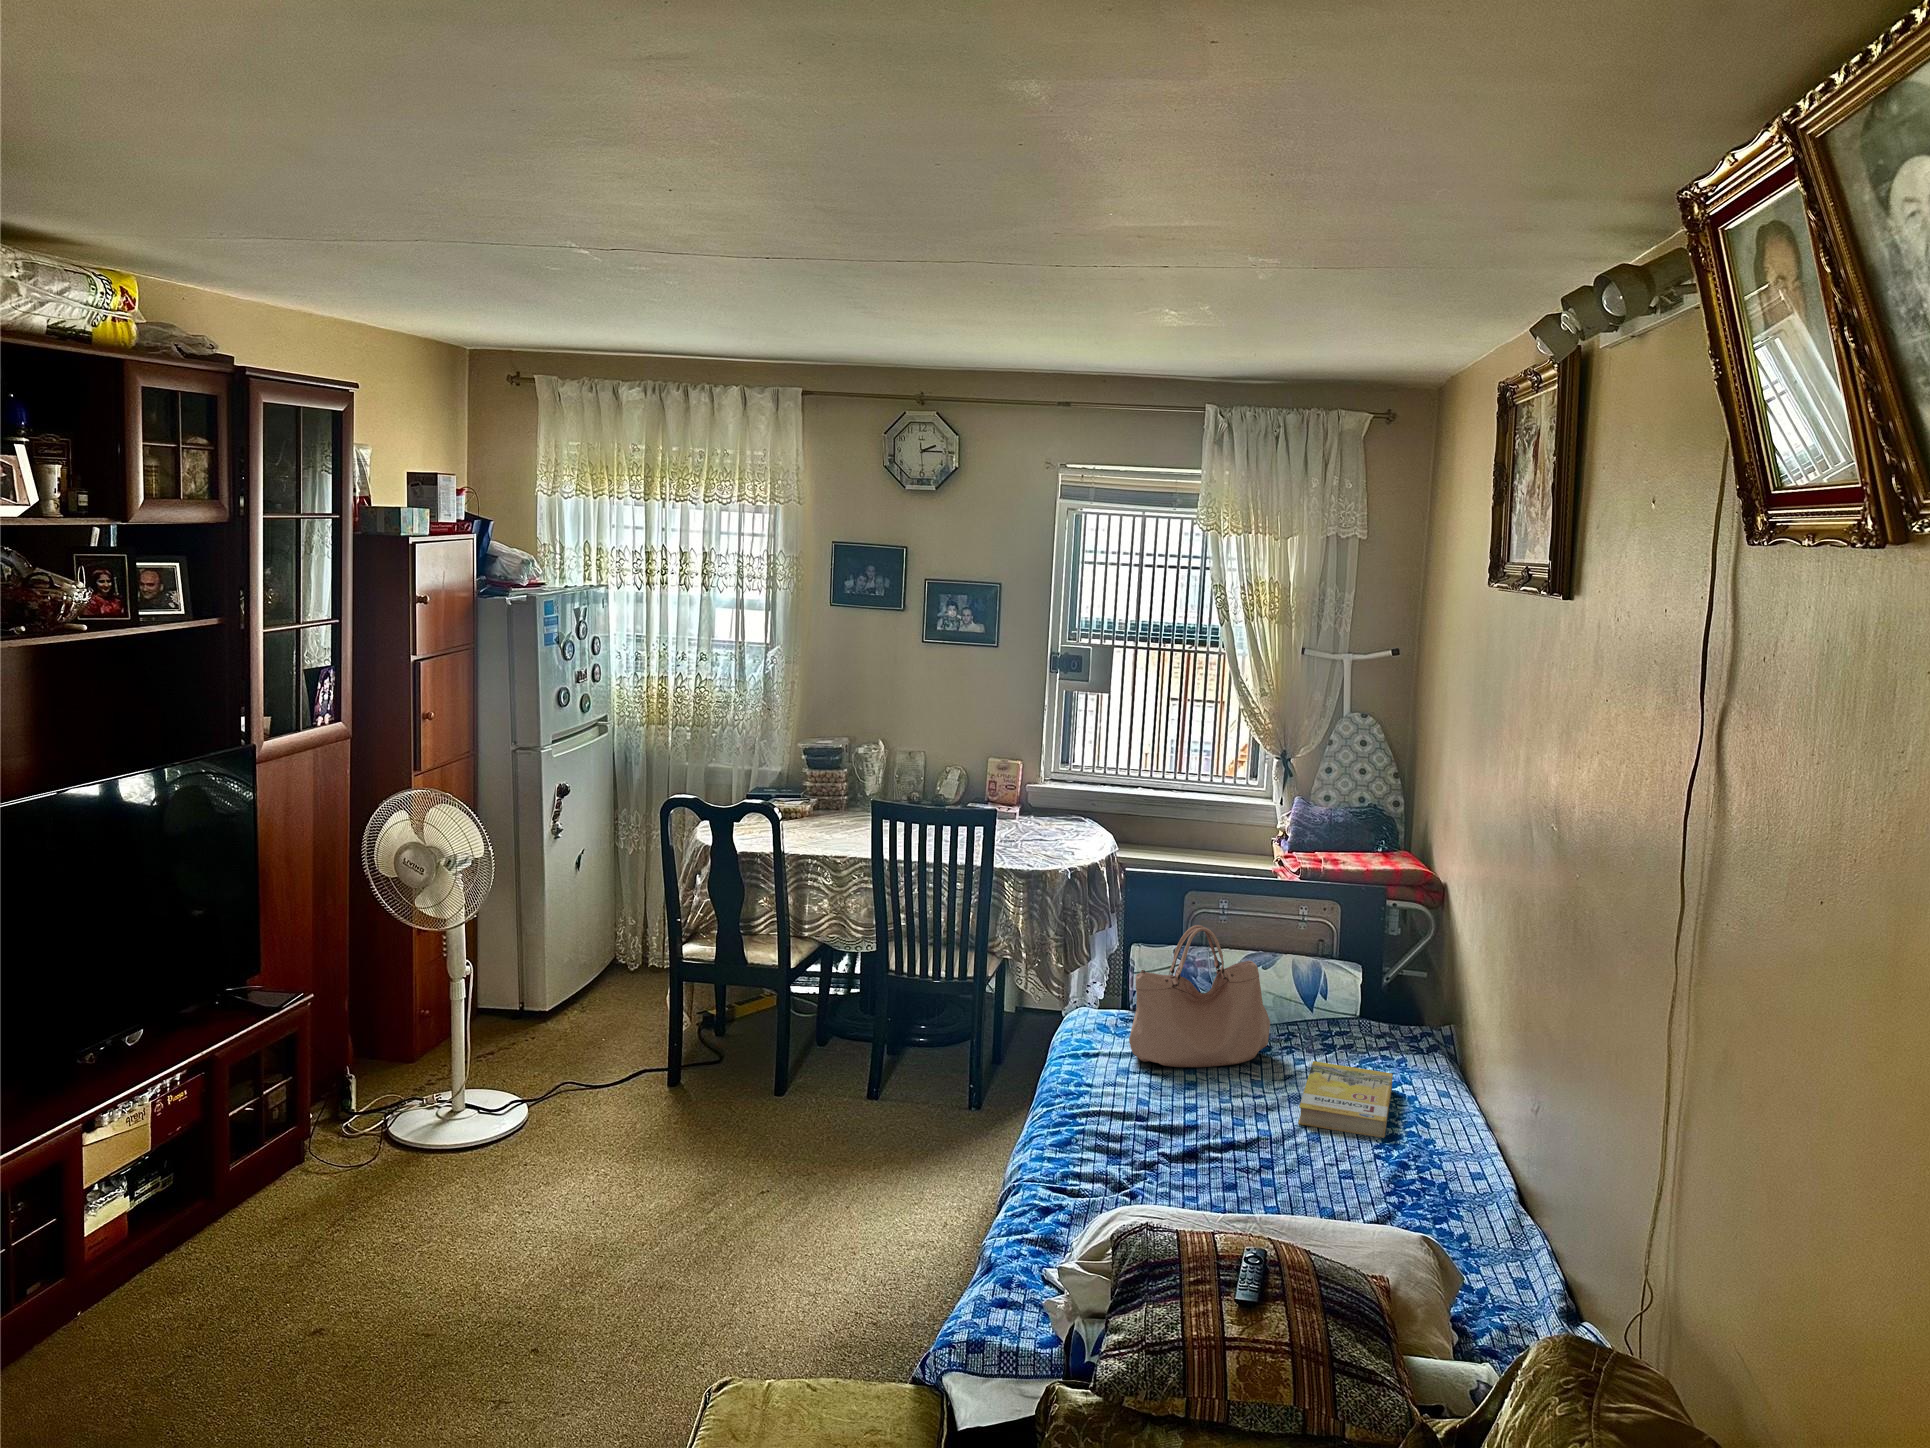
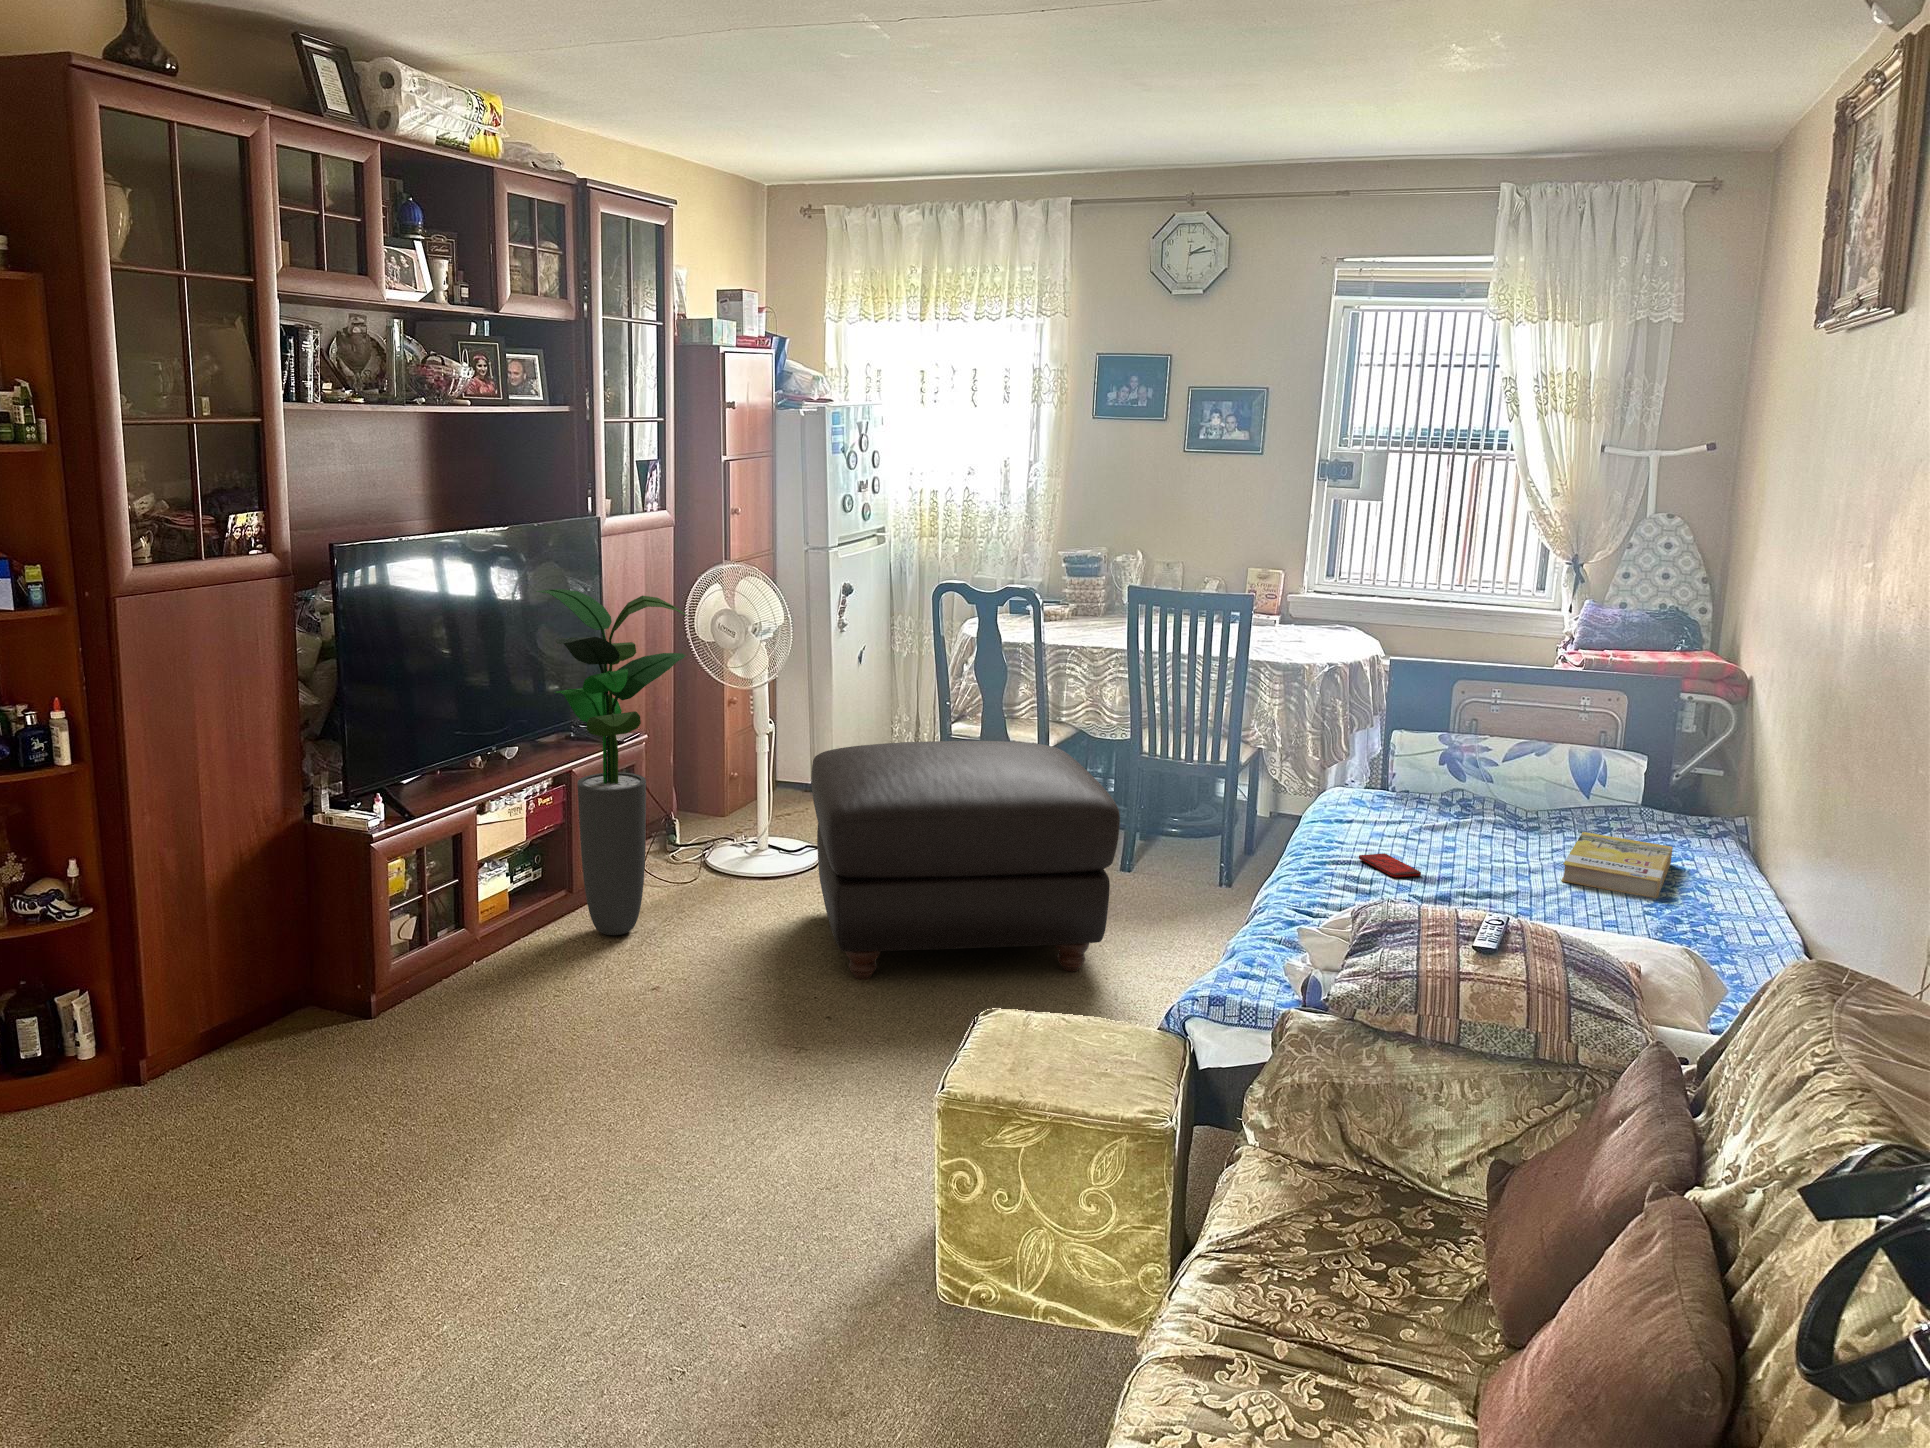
potted plant: none [172,842,368,1251] -> present [536,589,688,935]
handbag: present [1129,925,1270,1067] -> none [1384,694,1538,834]
ottoman: none [520,981,865,1279] -> present [812,741,1120,980]
smartphone: none [1108,1104,1169,1135] -> present [1359,854,1421,878]

